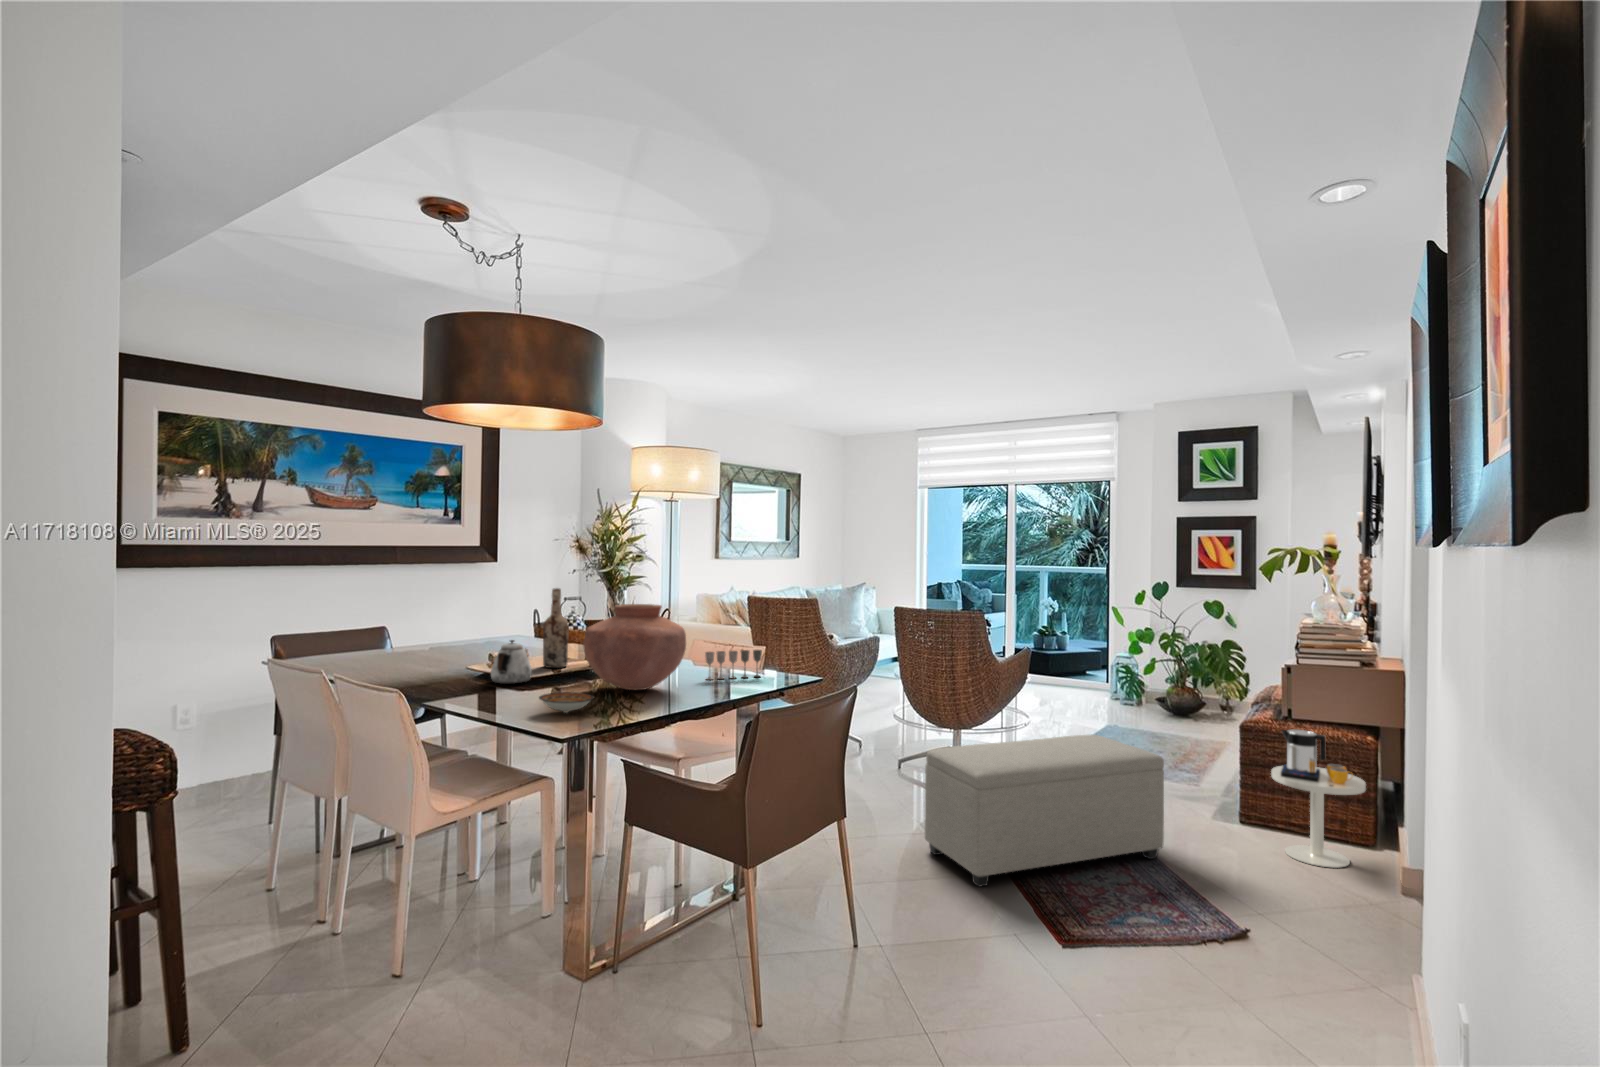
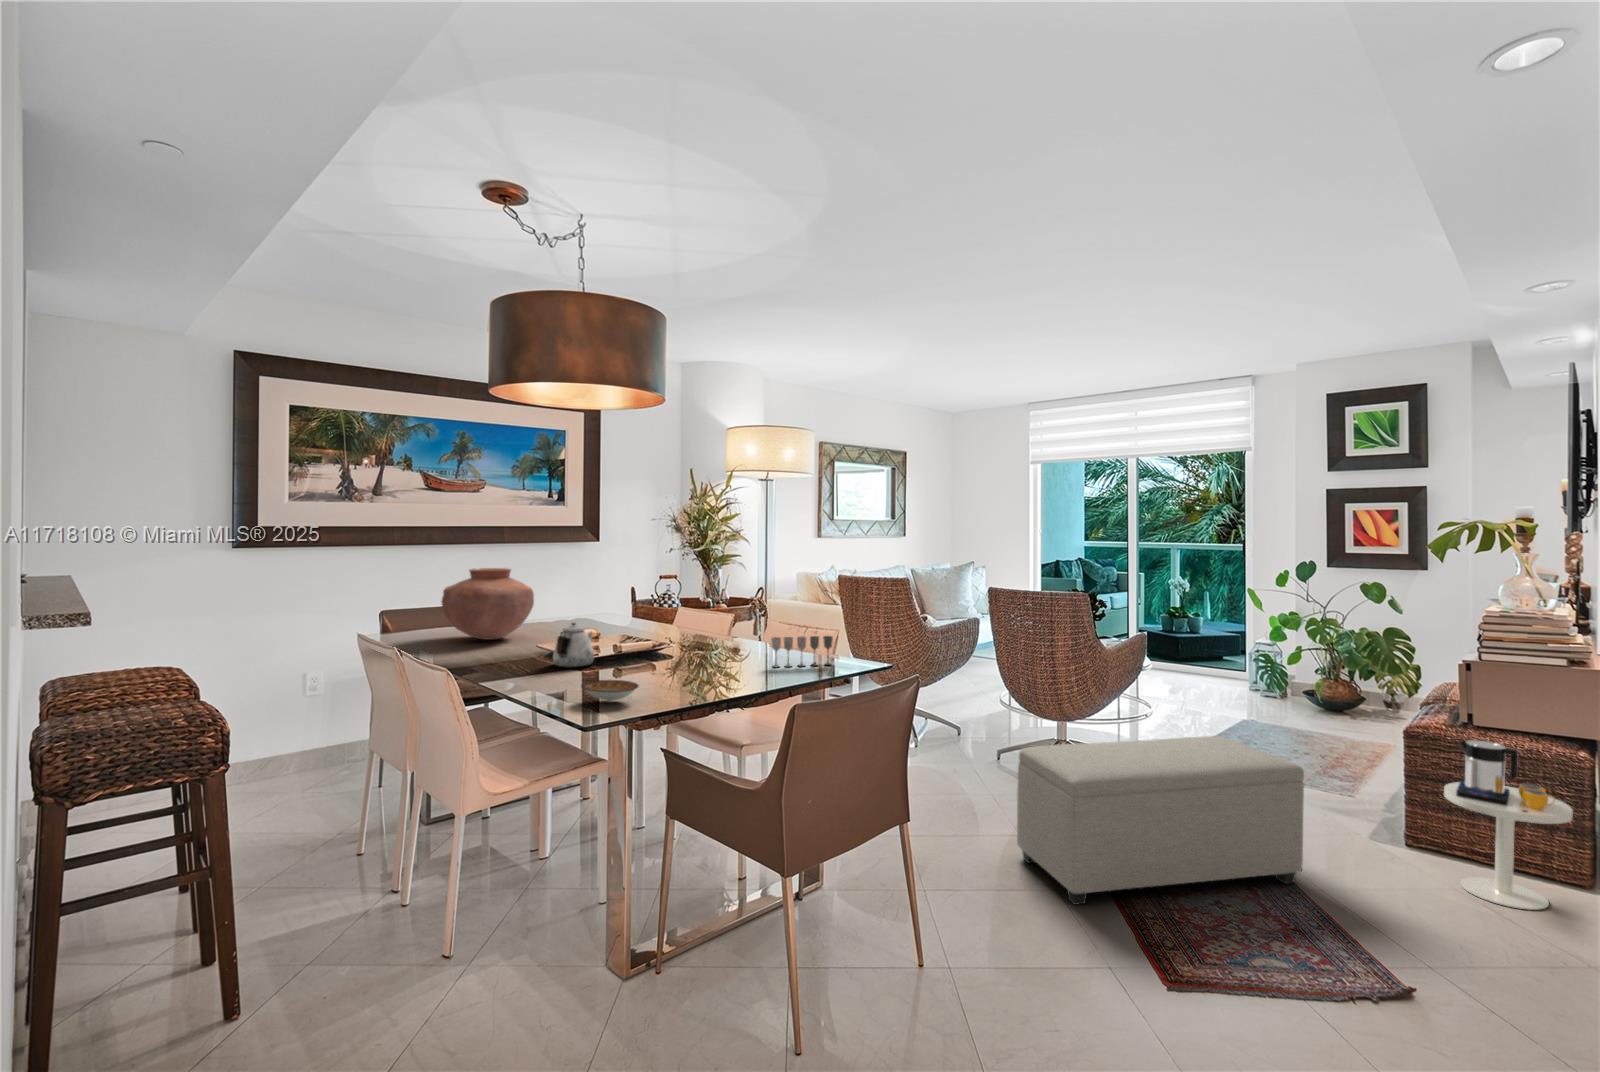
wine bottle: present [543,588,569,668] -> none [613,570,638,651]
vase: present [583,604,686,690] -> present [442,568,534,640]

